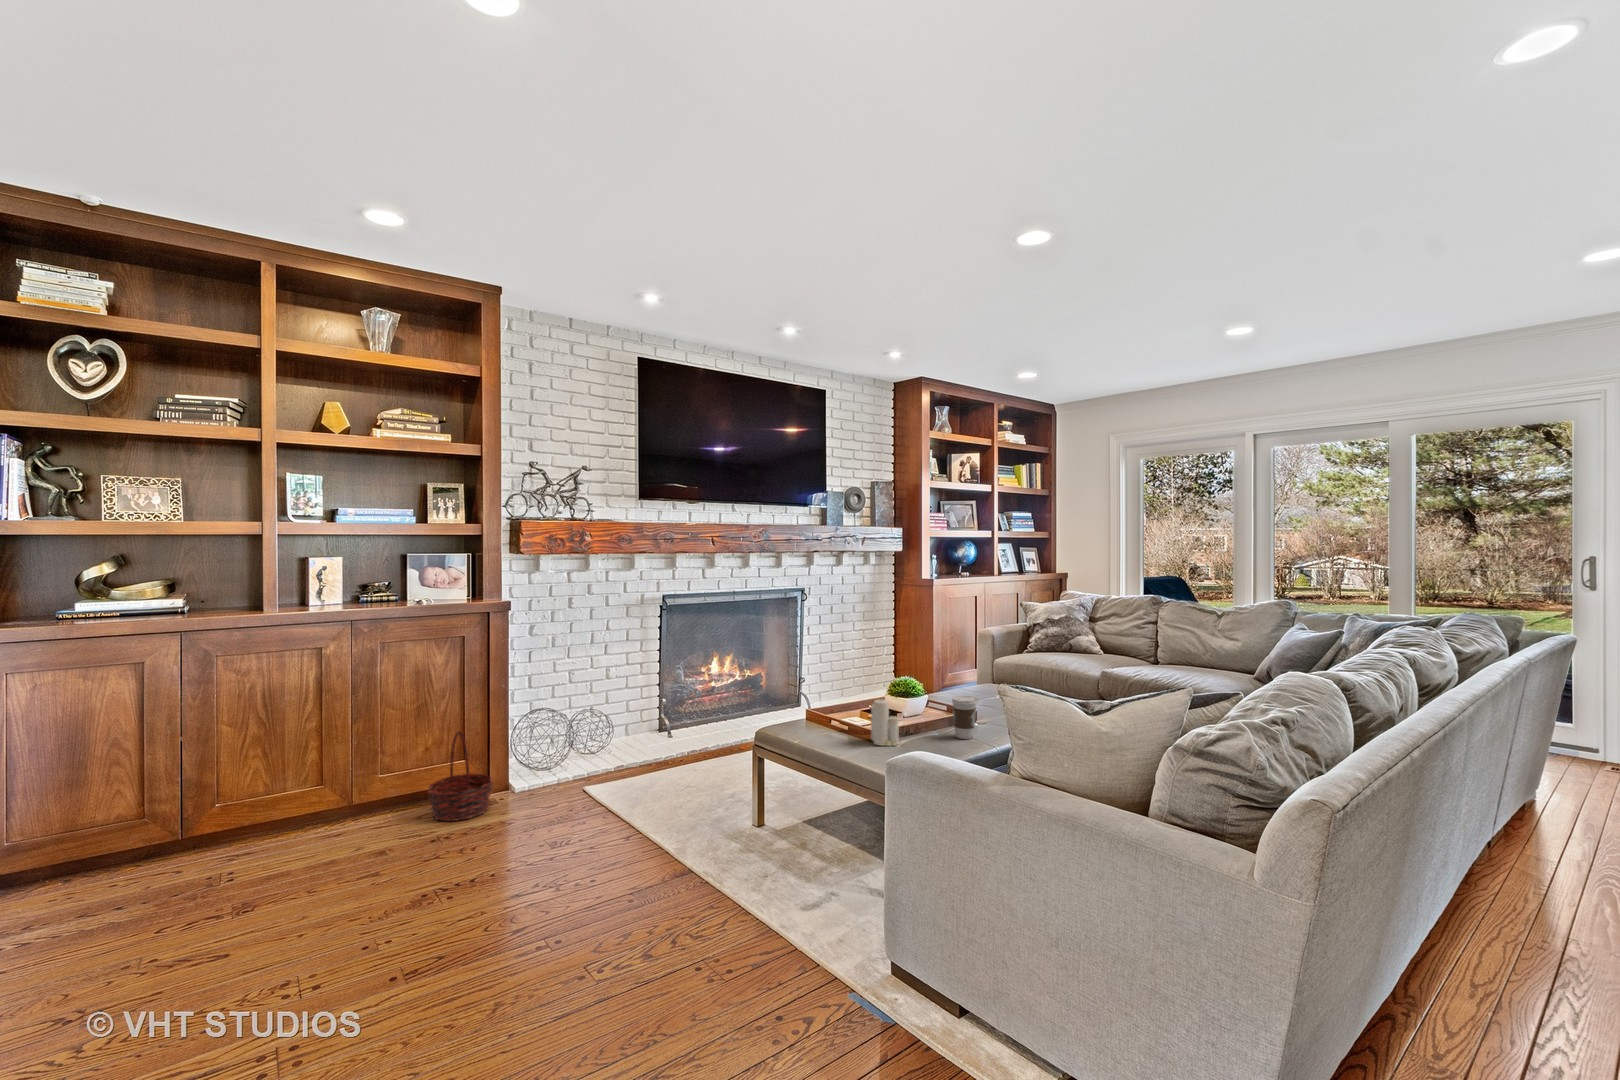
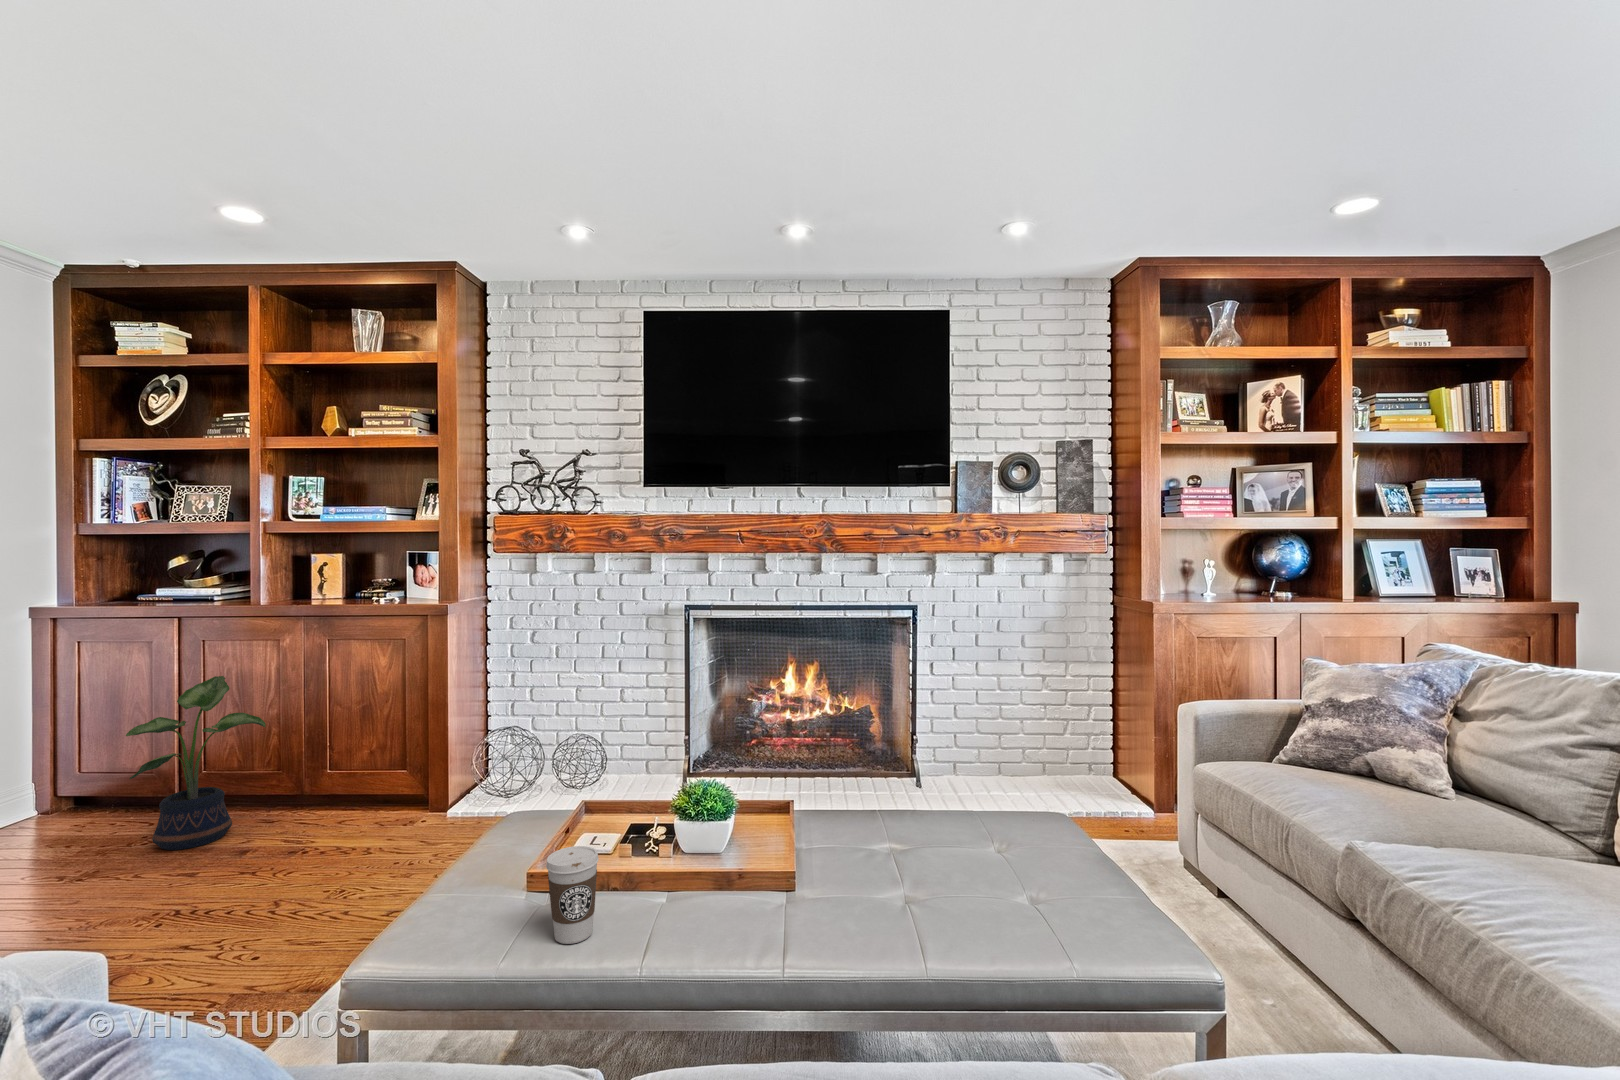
potted plant: none [238,691,373,875] -> present [126,676,266,850]
candle: present [871,699,898,746] -> none [440,812,495,912]
basket: present [428,732,493,821] -> none [328,739,403,836]

